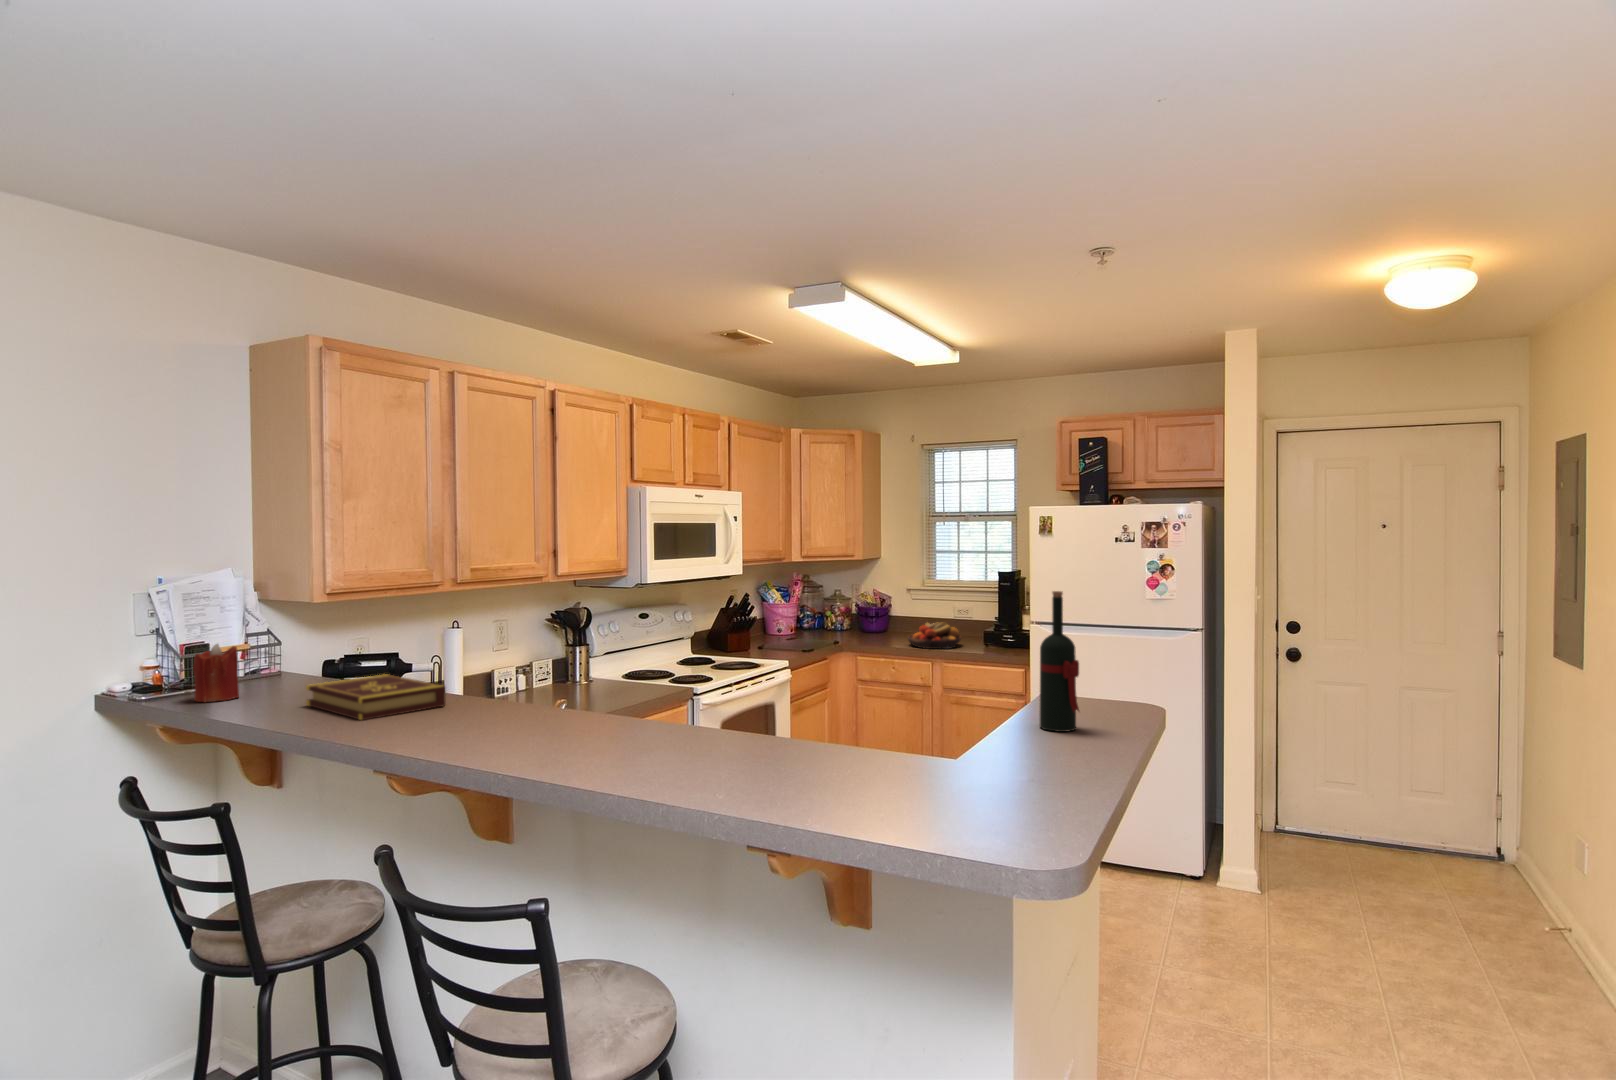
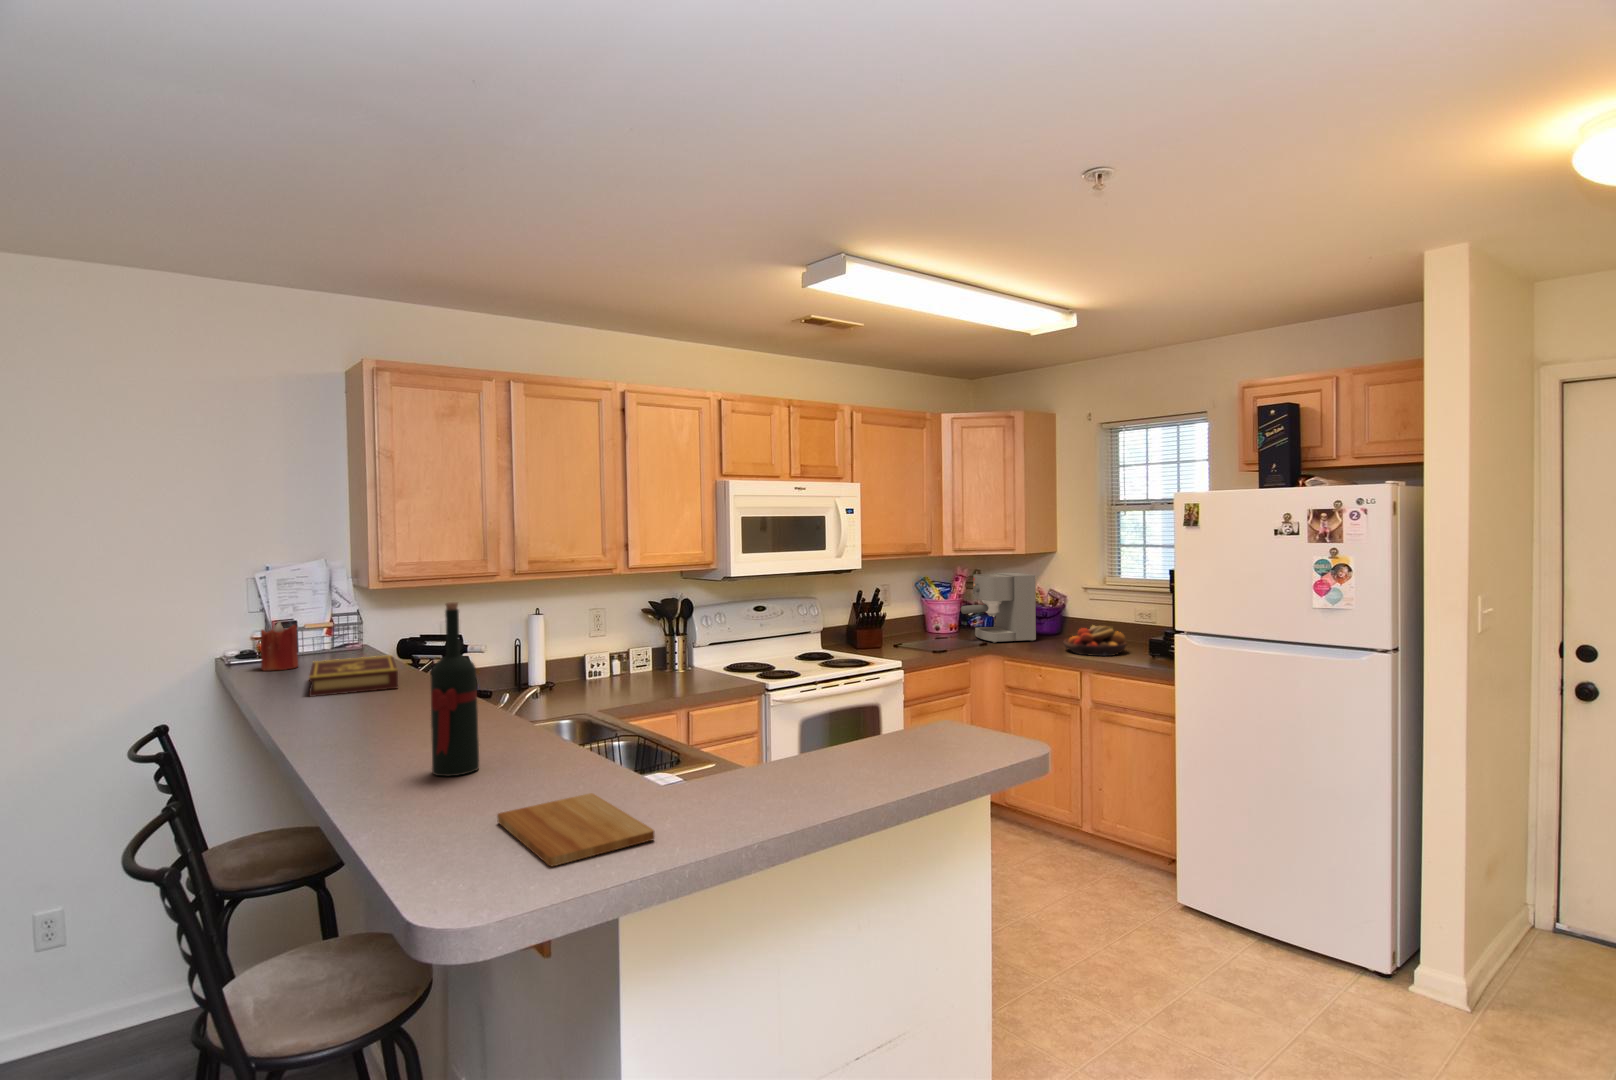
coffee maker: none [810,577,873,643] -> present [961,572,1036,643]
wine bottle: present [1040,591,1079,732] -> present [431,602,479,776]
cutting board: none [881,757,1027,800] -> present [497,793,654,866]

